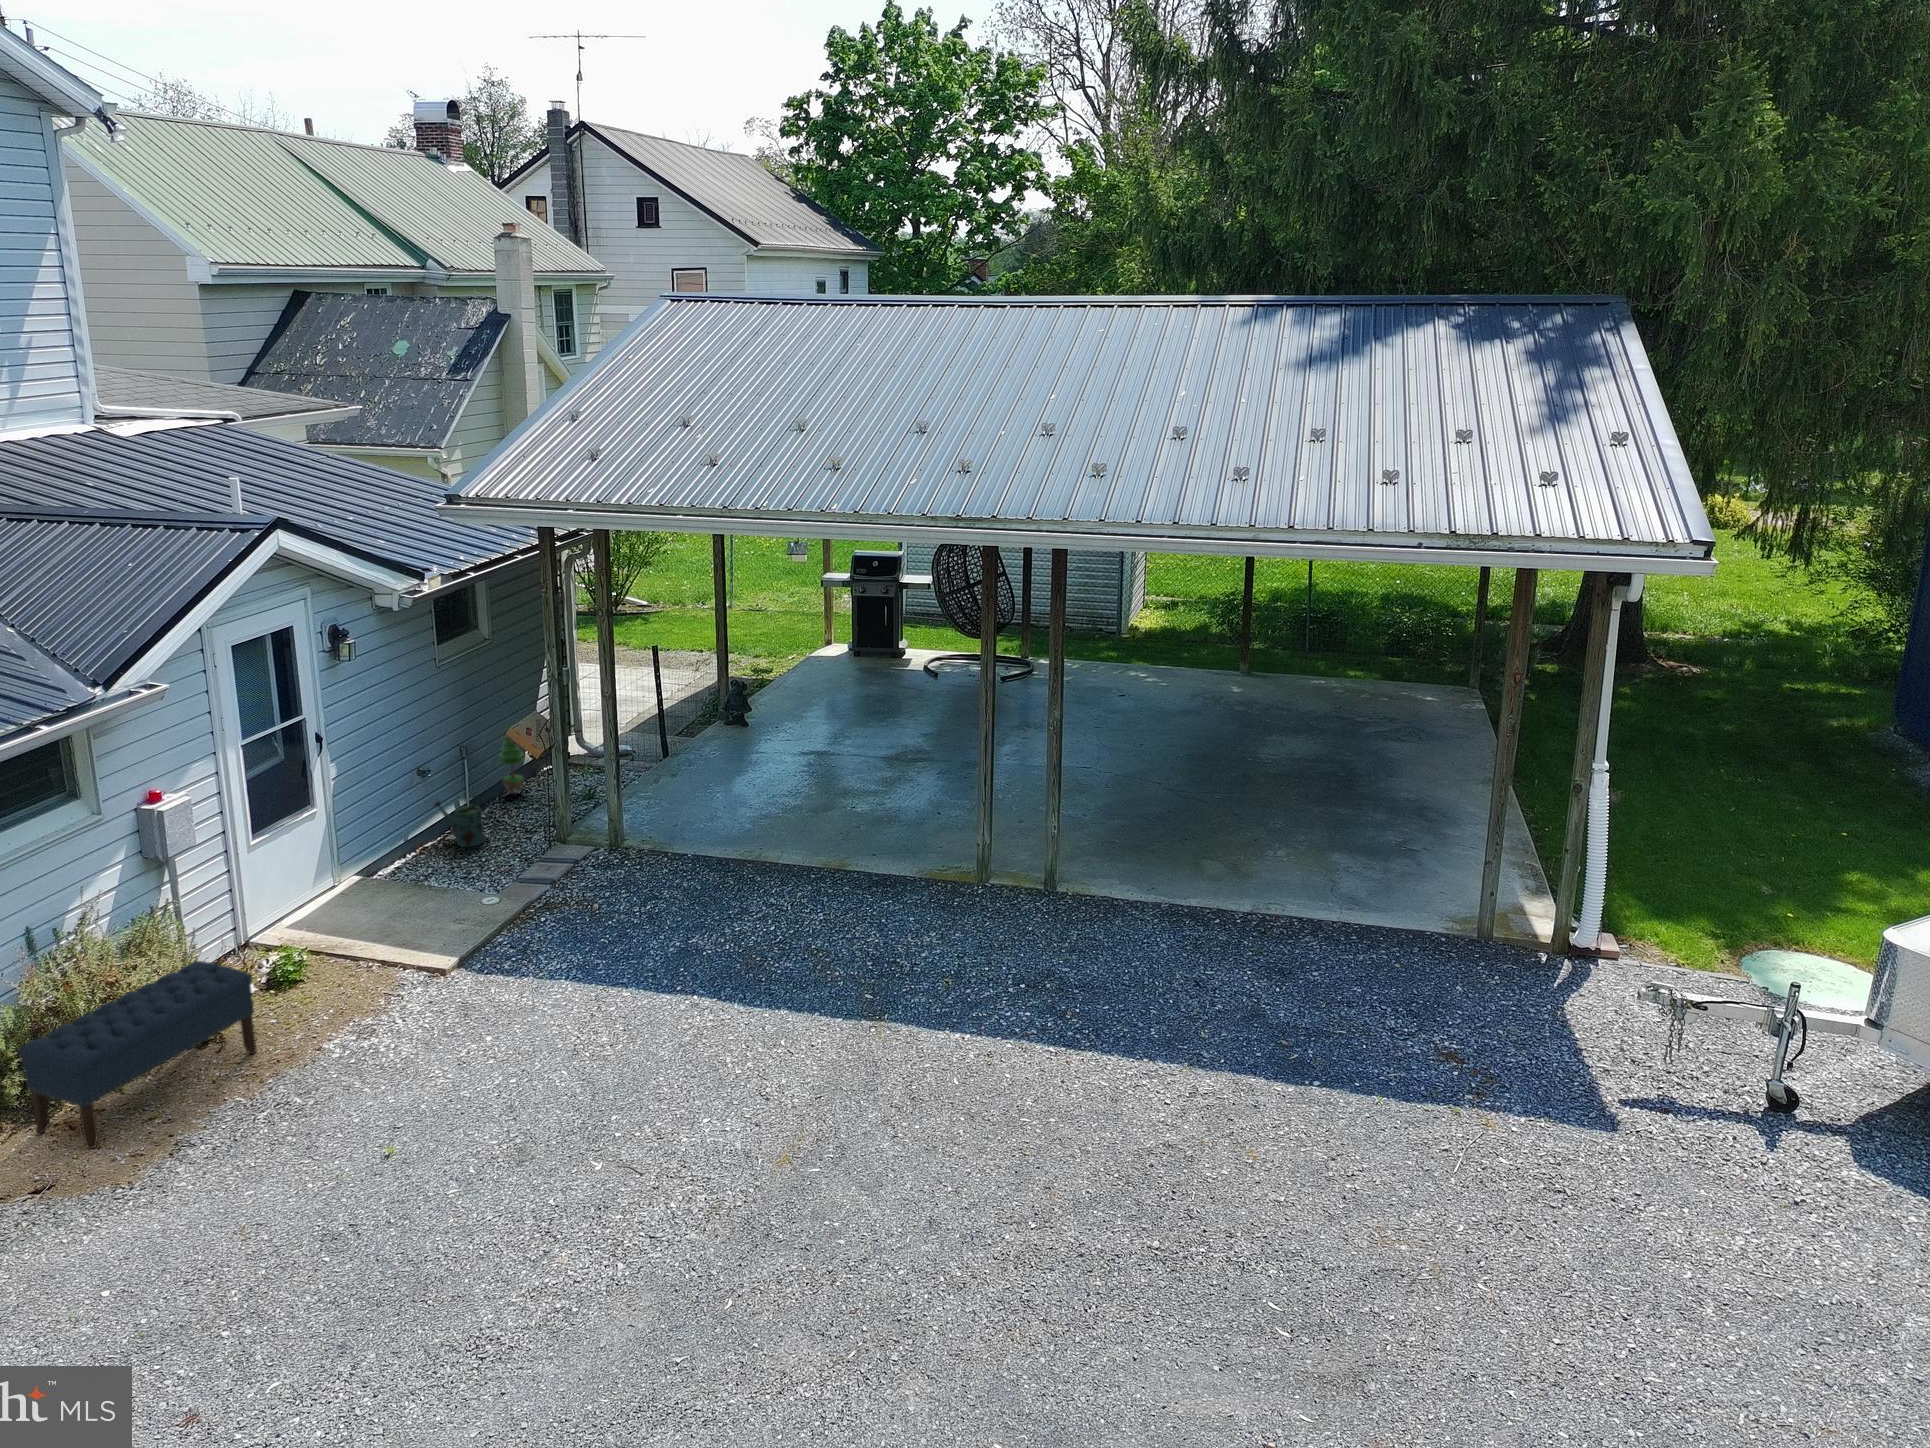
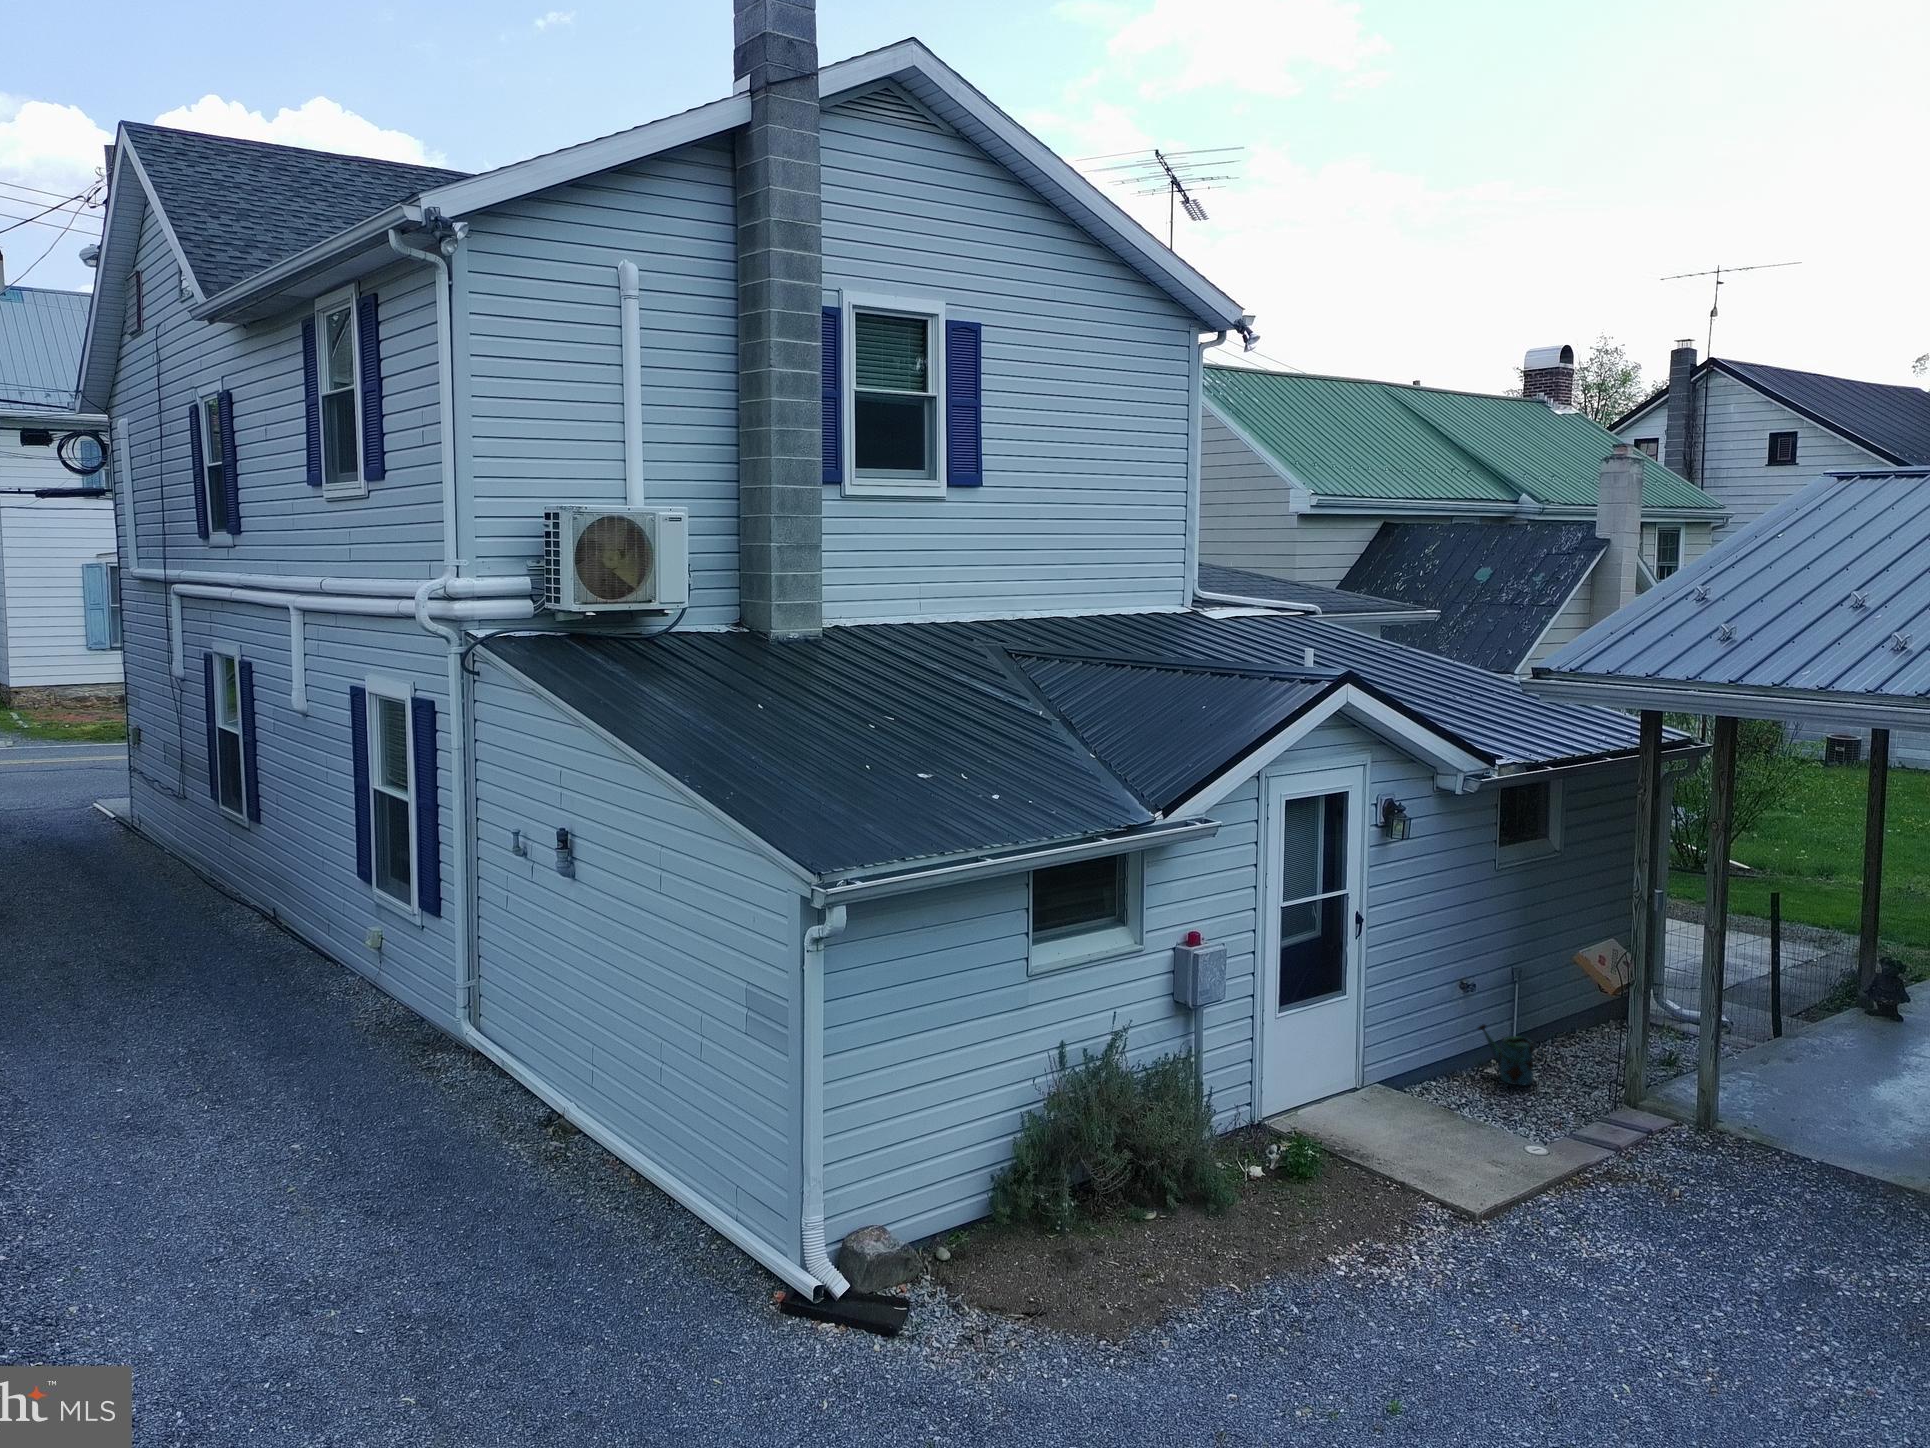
potted tree: present [500,727,524,794] -> none [1557,956,1591,1040]
bench: present [18,961,256,1149] -> none [1035,1122,1263,1288]

